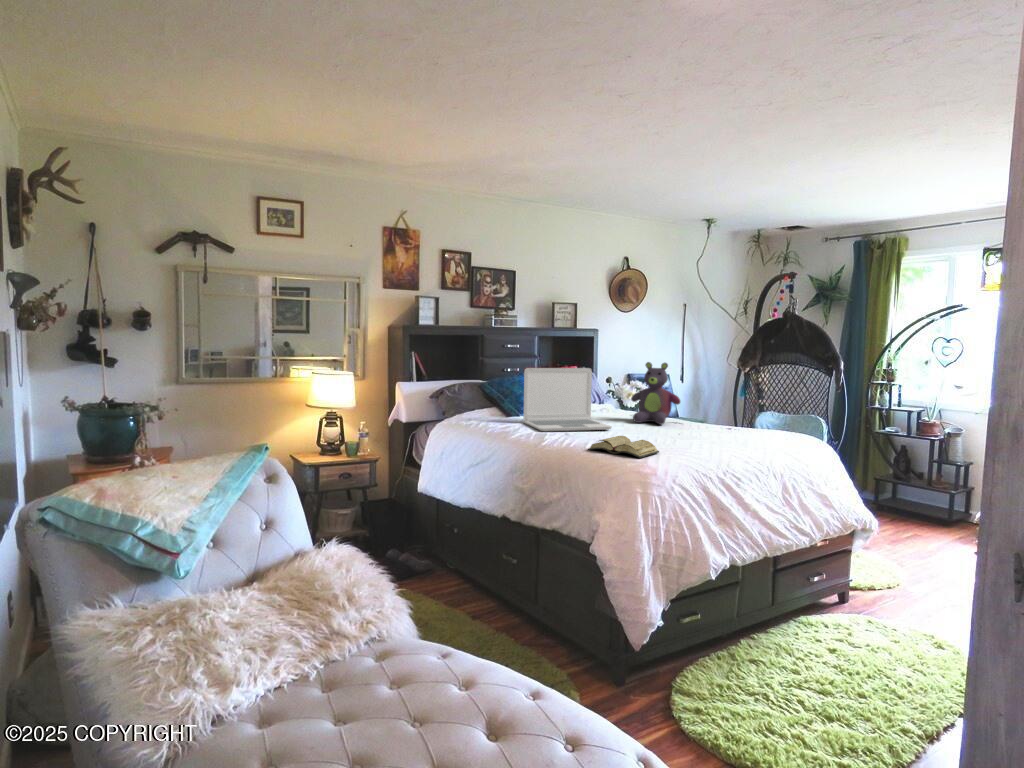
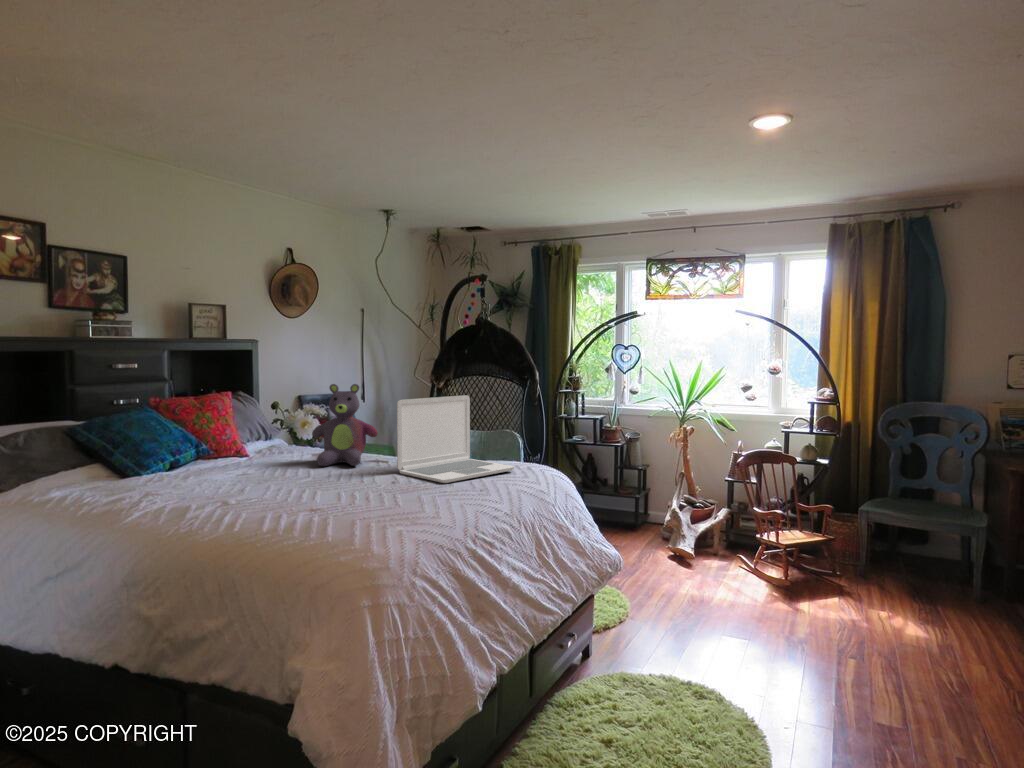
laptop: present [524,368,612,431] -> present [397,395,514,483]
diary: present [588,436,659,458] -> none [261,497,367,531]

